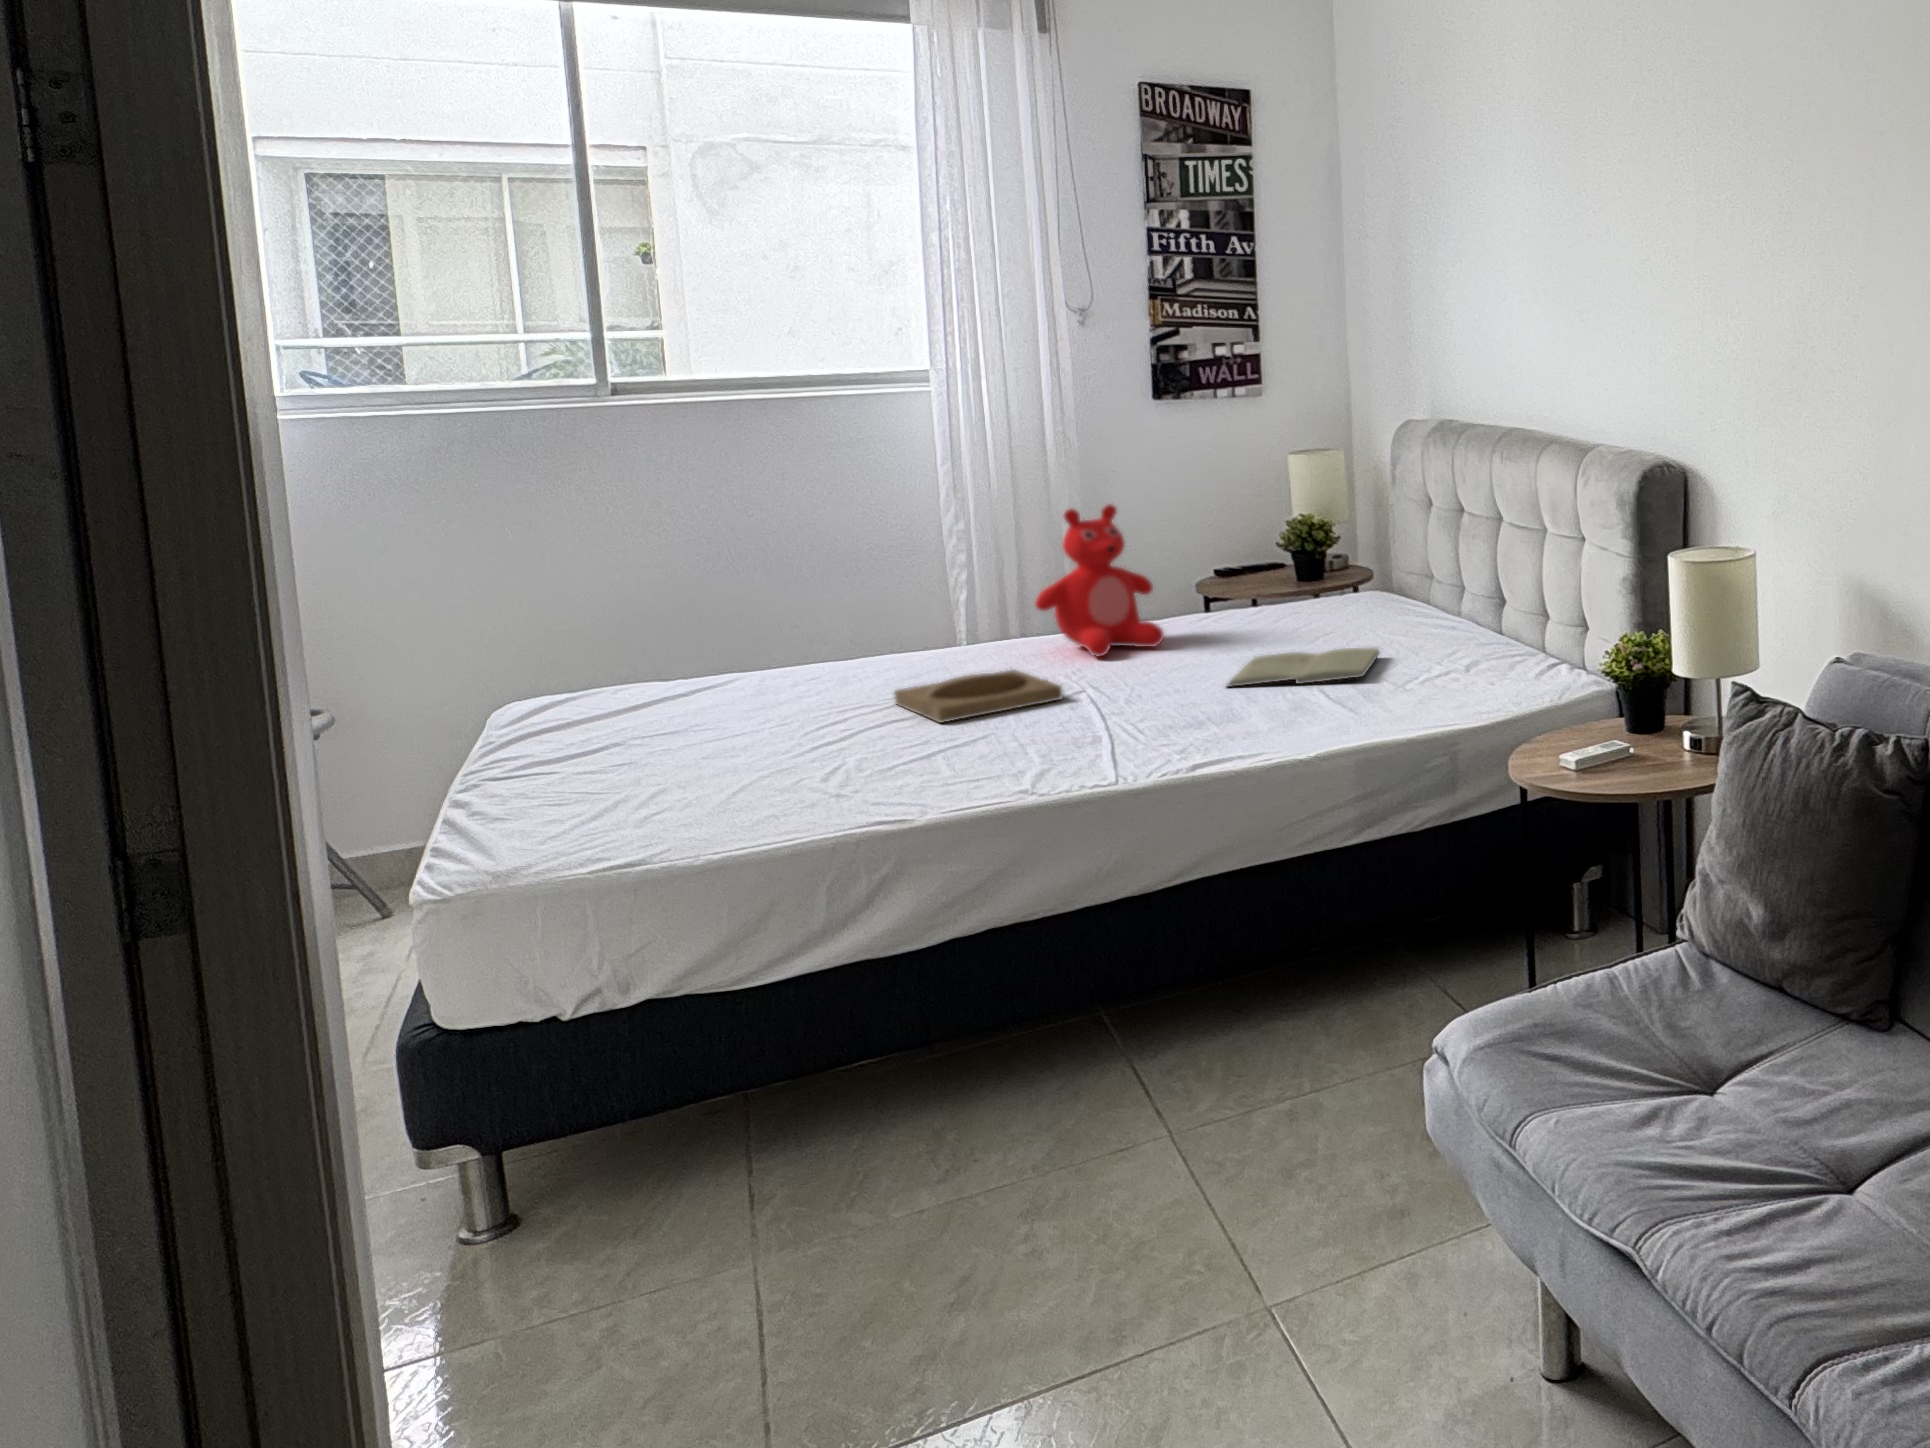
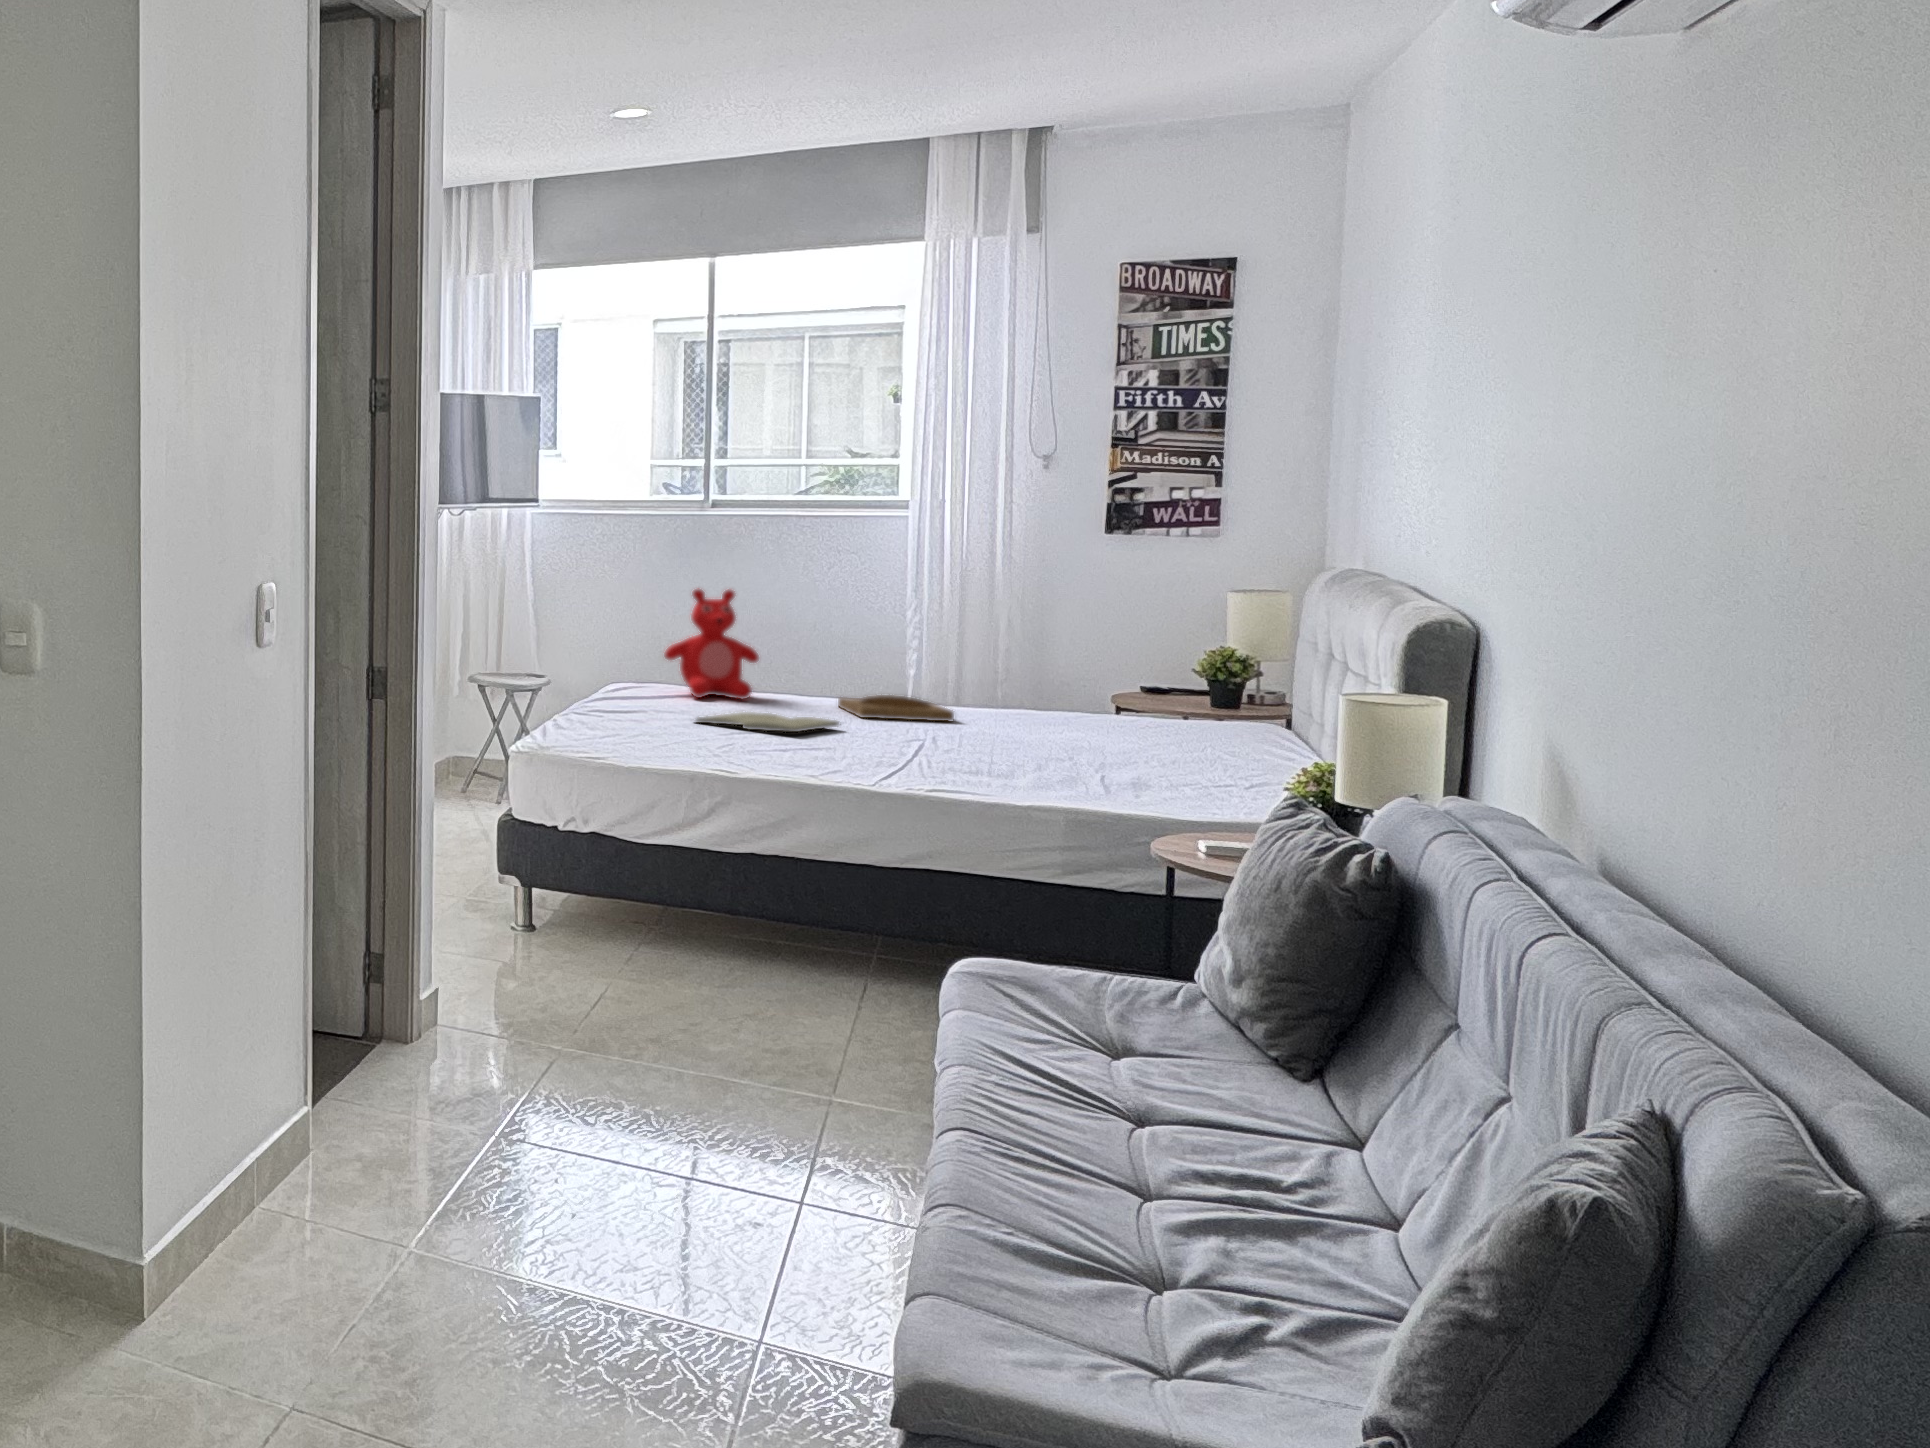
teddy bear: present [1035,505,1164,656] -> present [665,588,759,699]
book: present [1228,647,1380,687] -> present [696,712,841,732]

